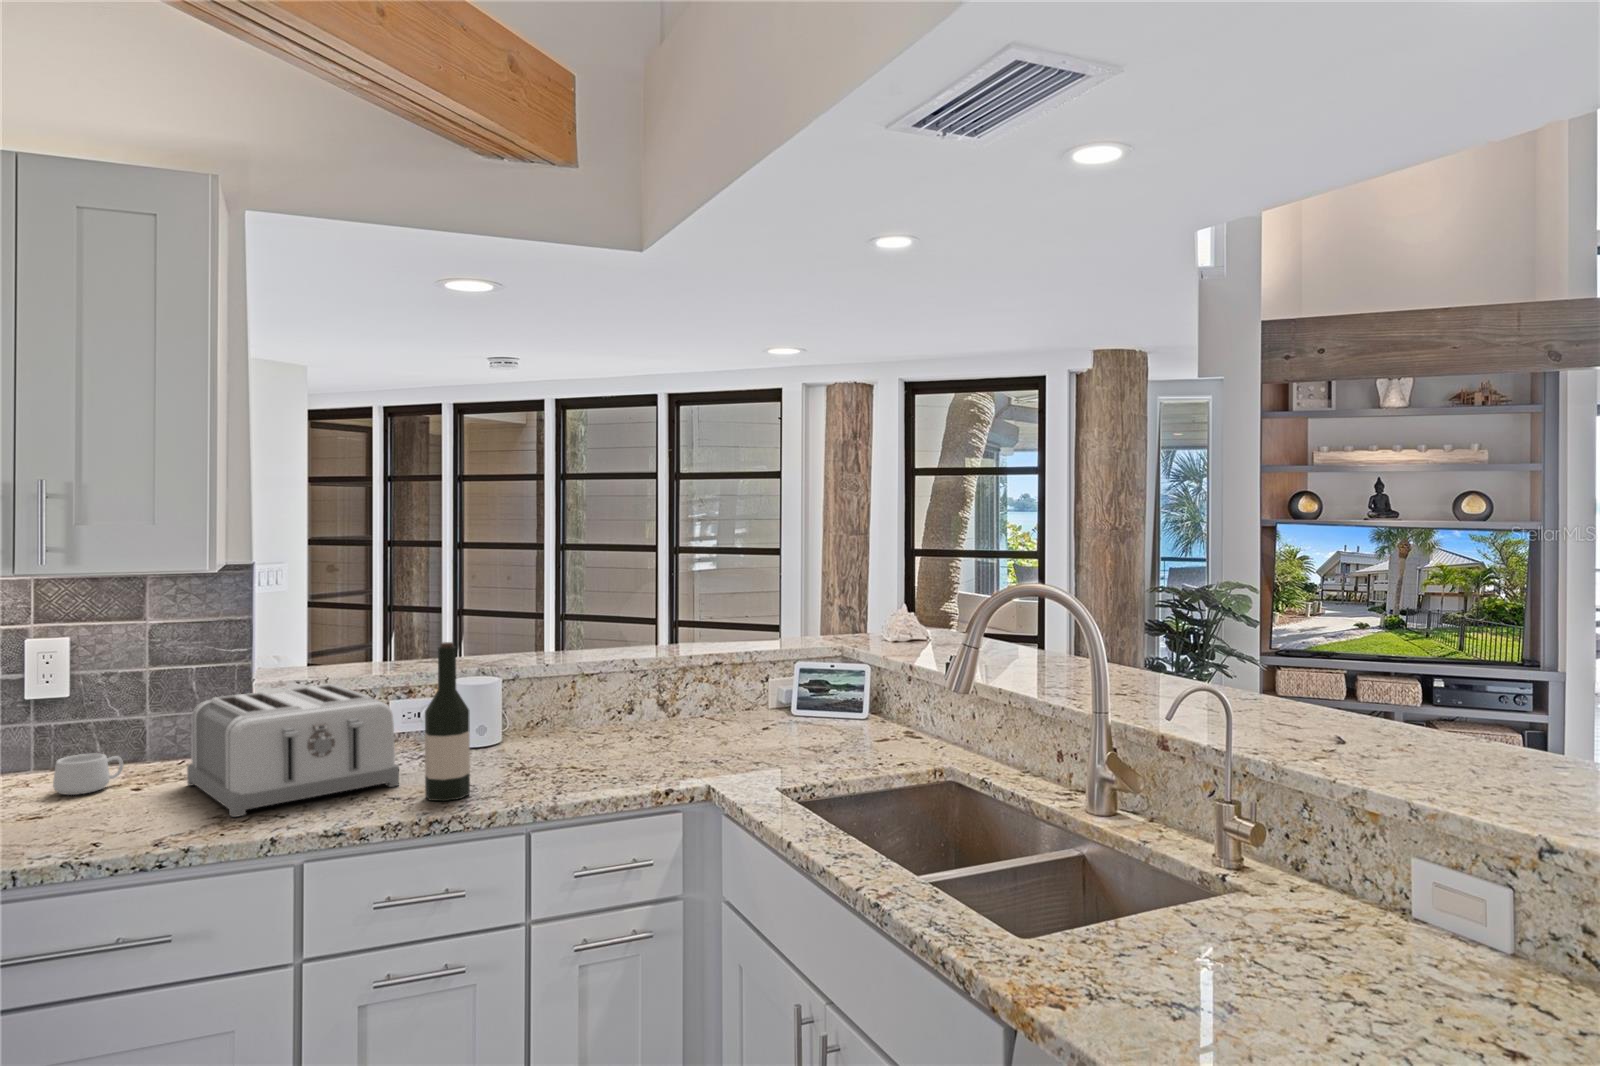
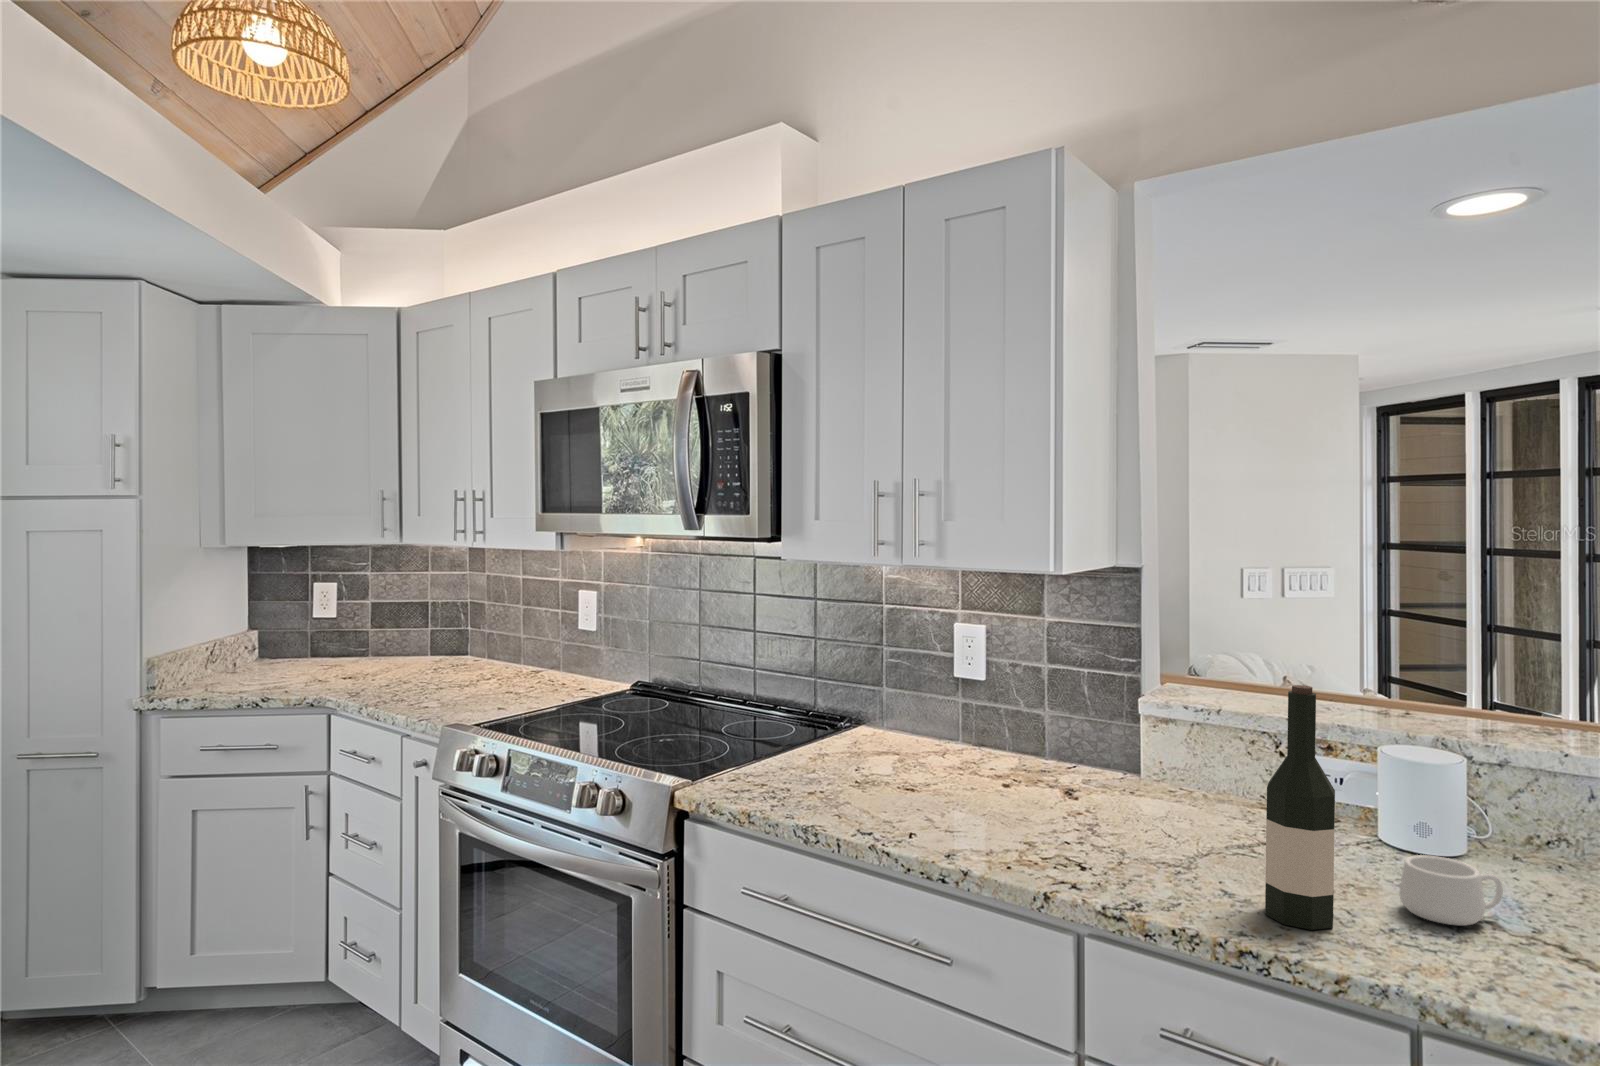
toaster: present [187,684,399,817] -> none [1037,707,1253,875]
mug: present [53,754,123,795] -> present [1399,855,1503,926]

